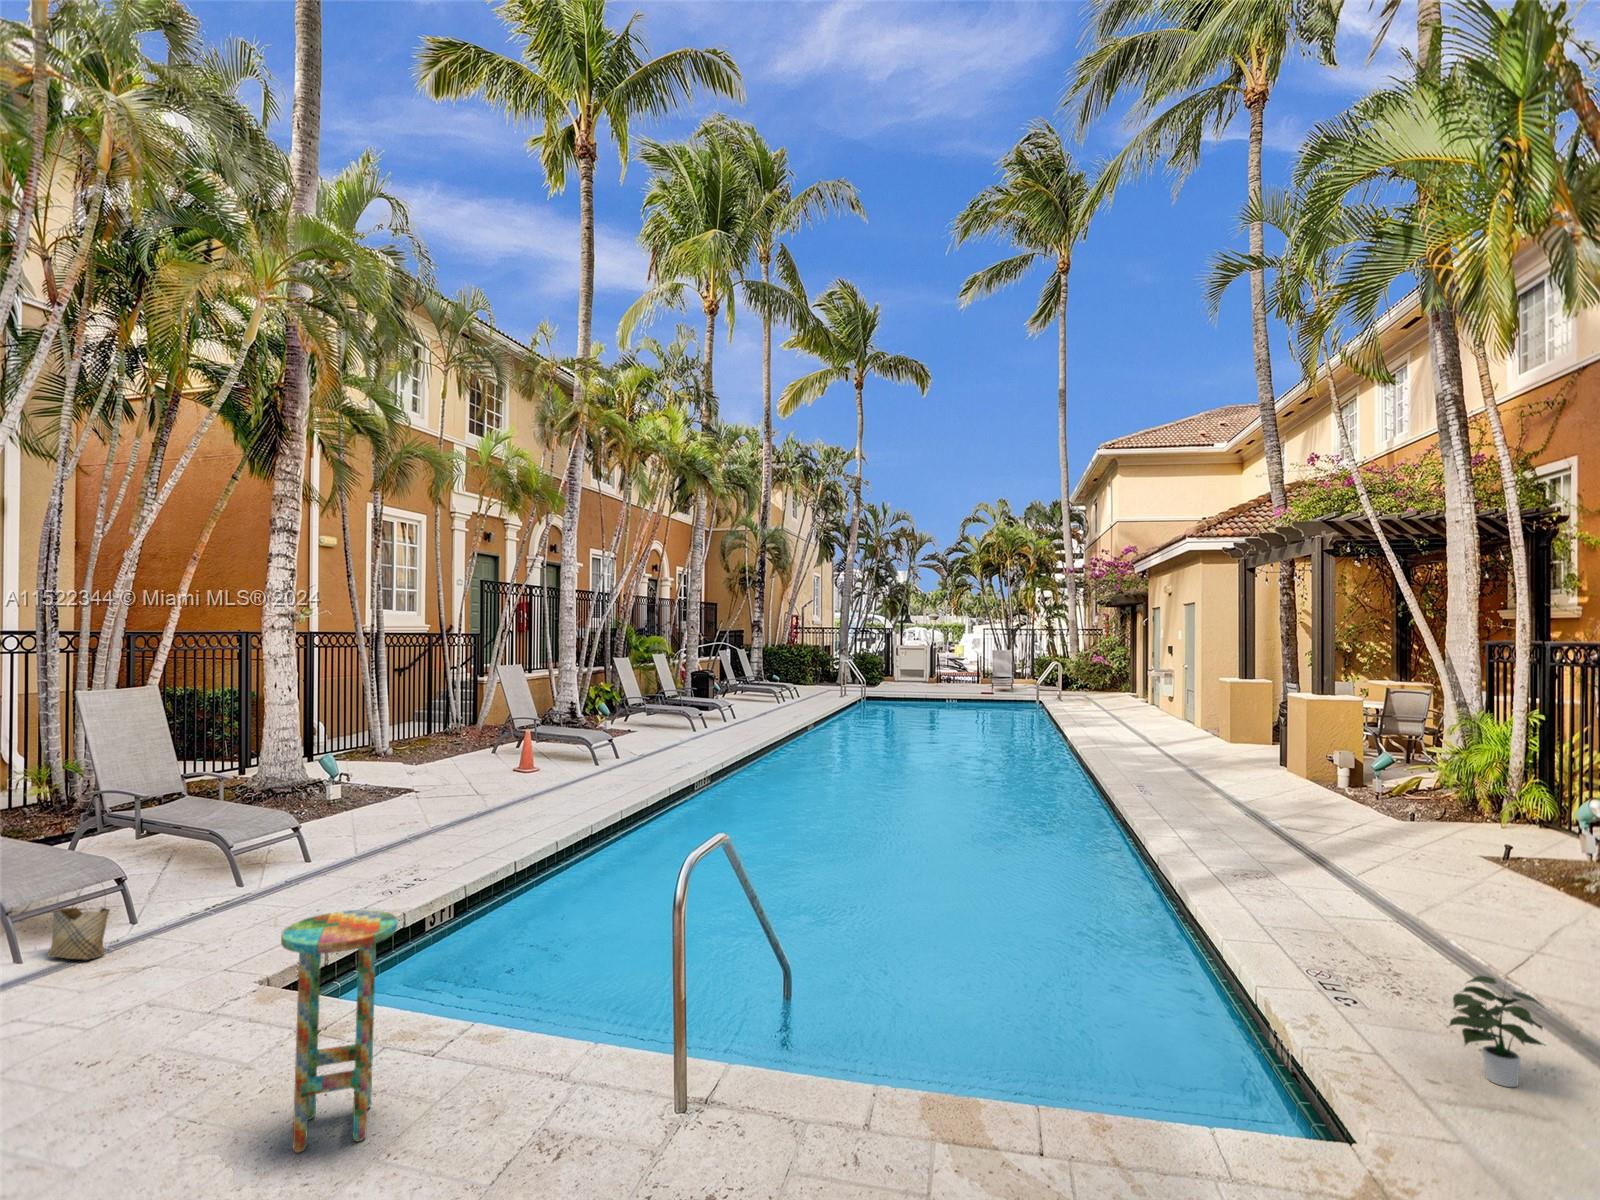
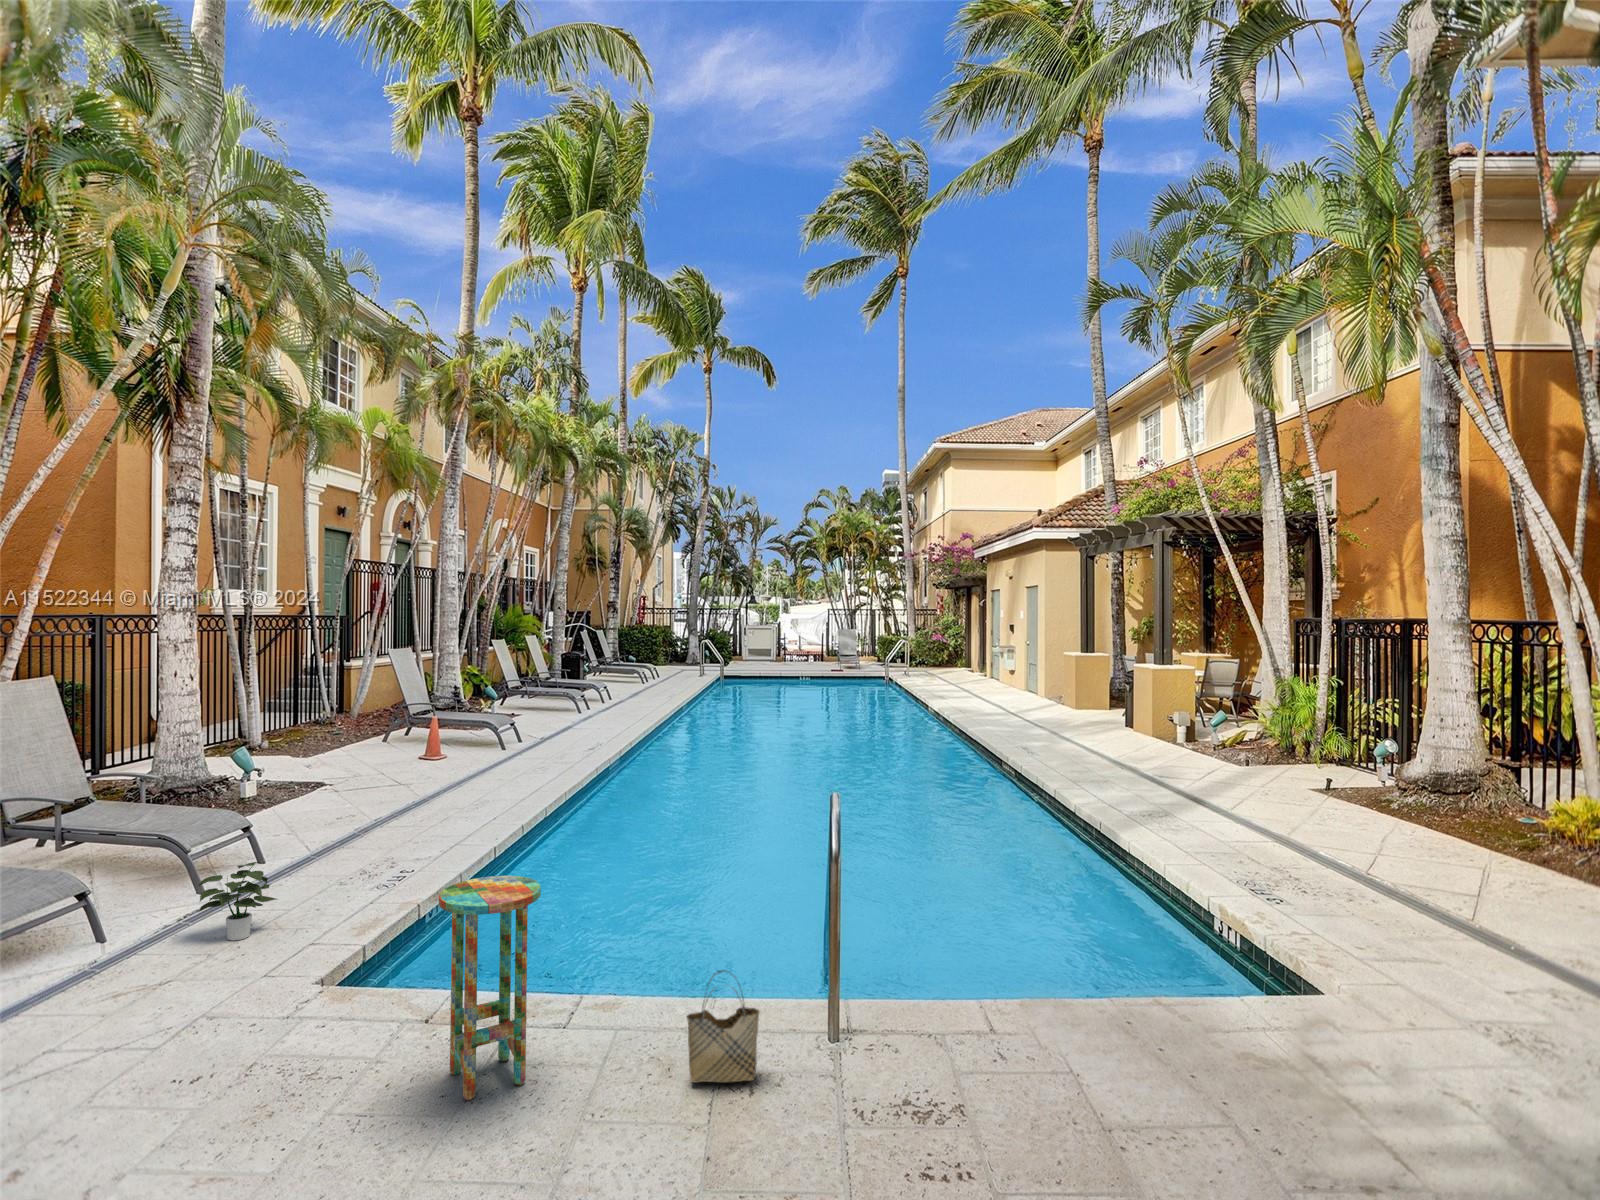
woven basket: present [48,881,110,960] -> present [687,970,759,1083]
potted plant: present [1449,976,1545,1087] -> present [199,862,277,941]

